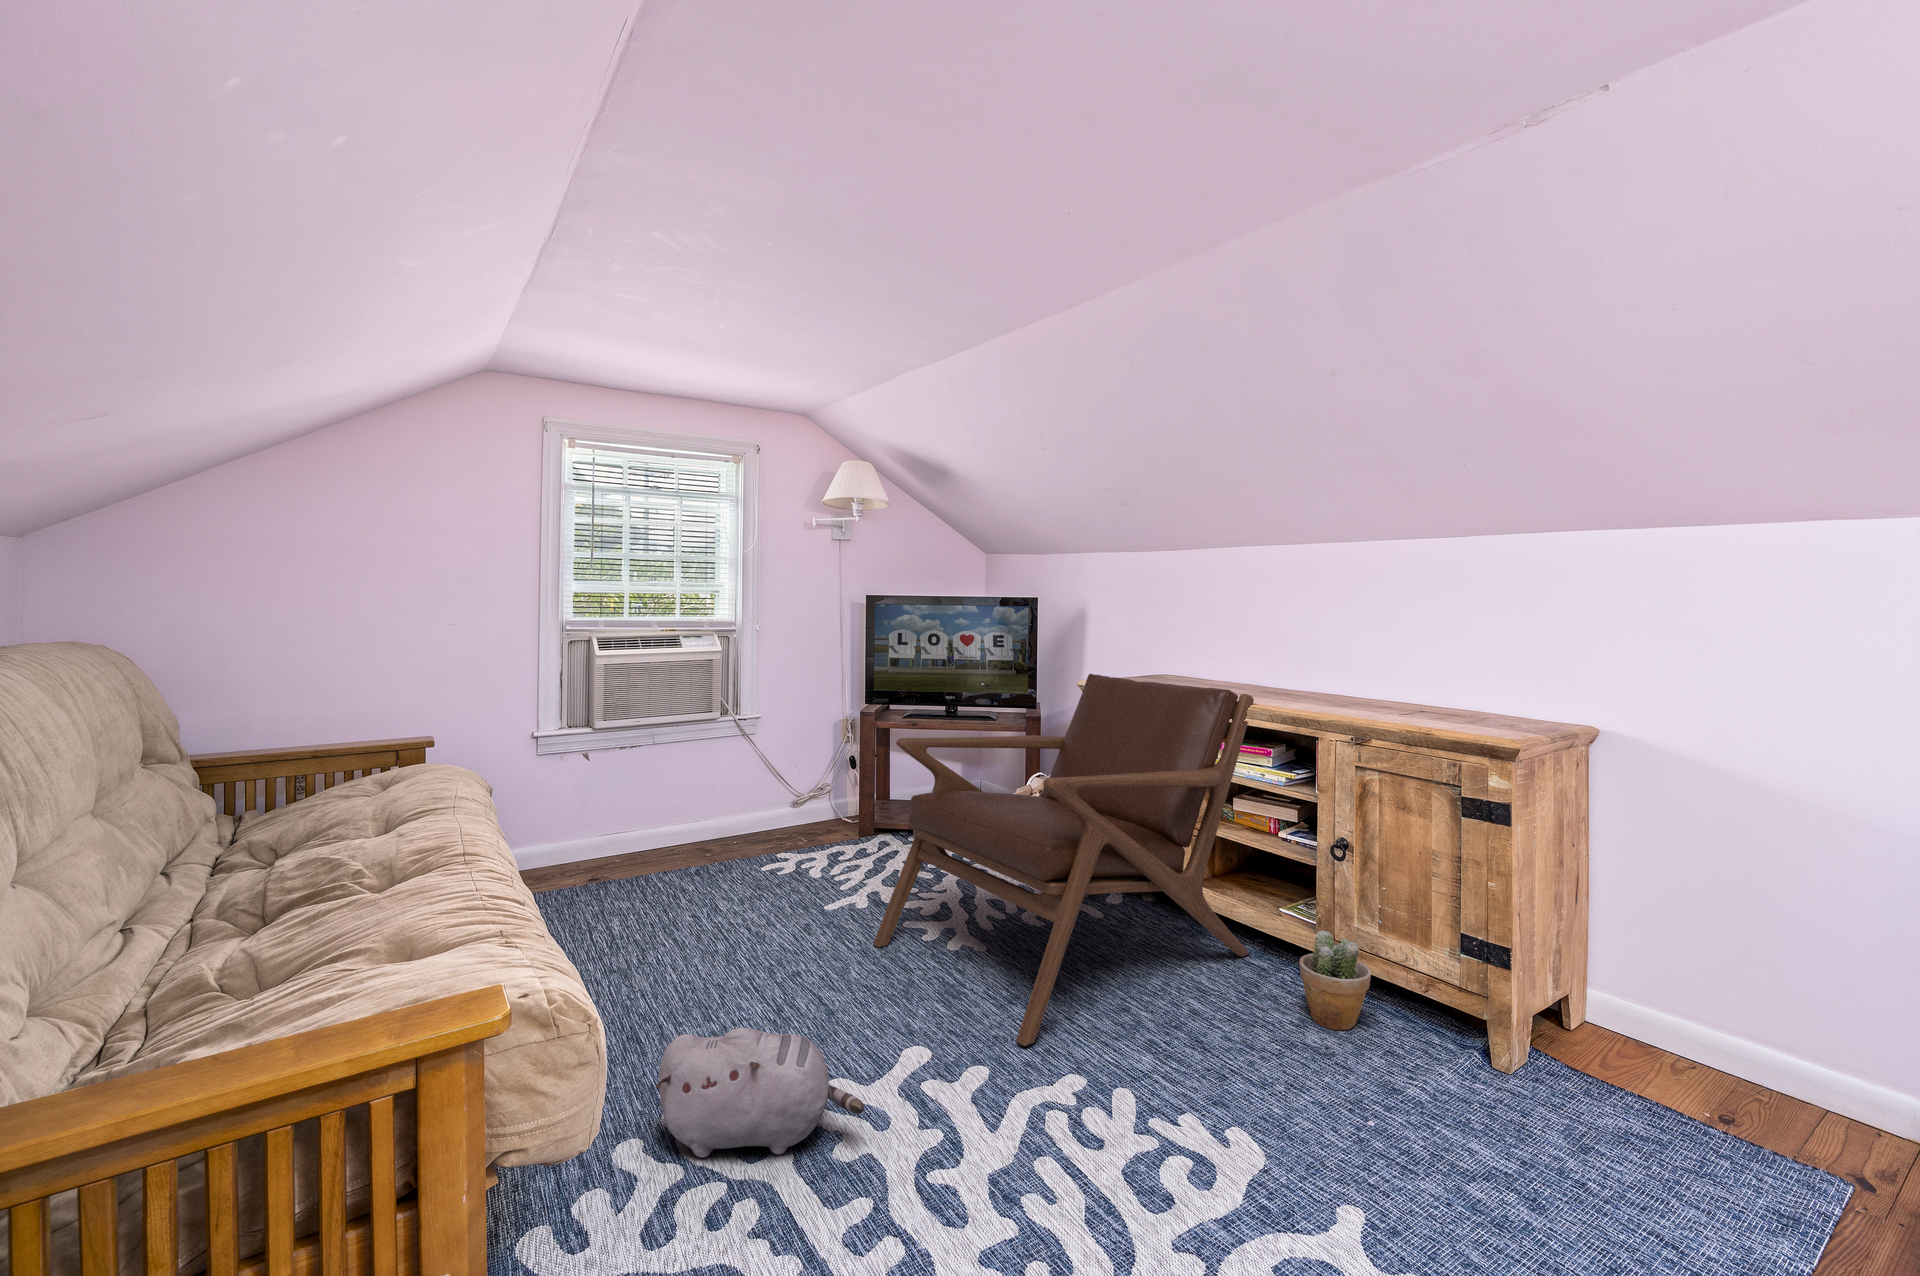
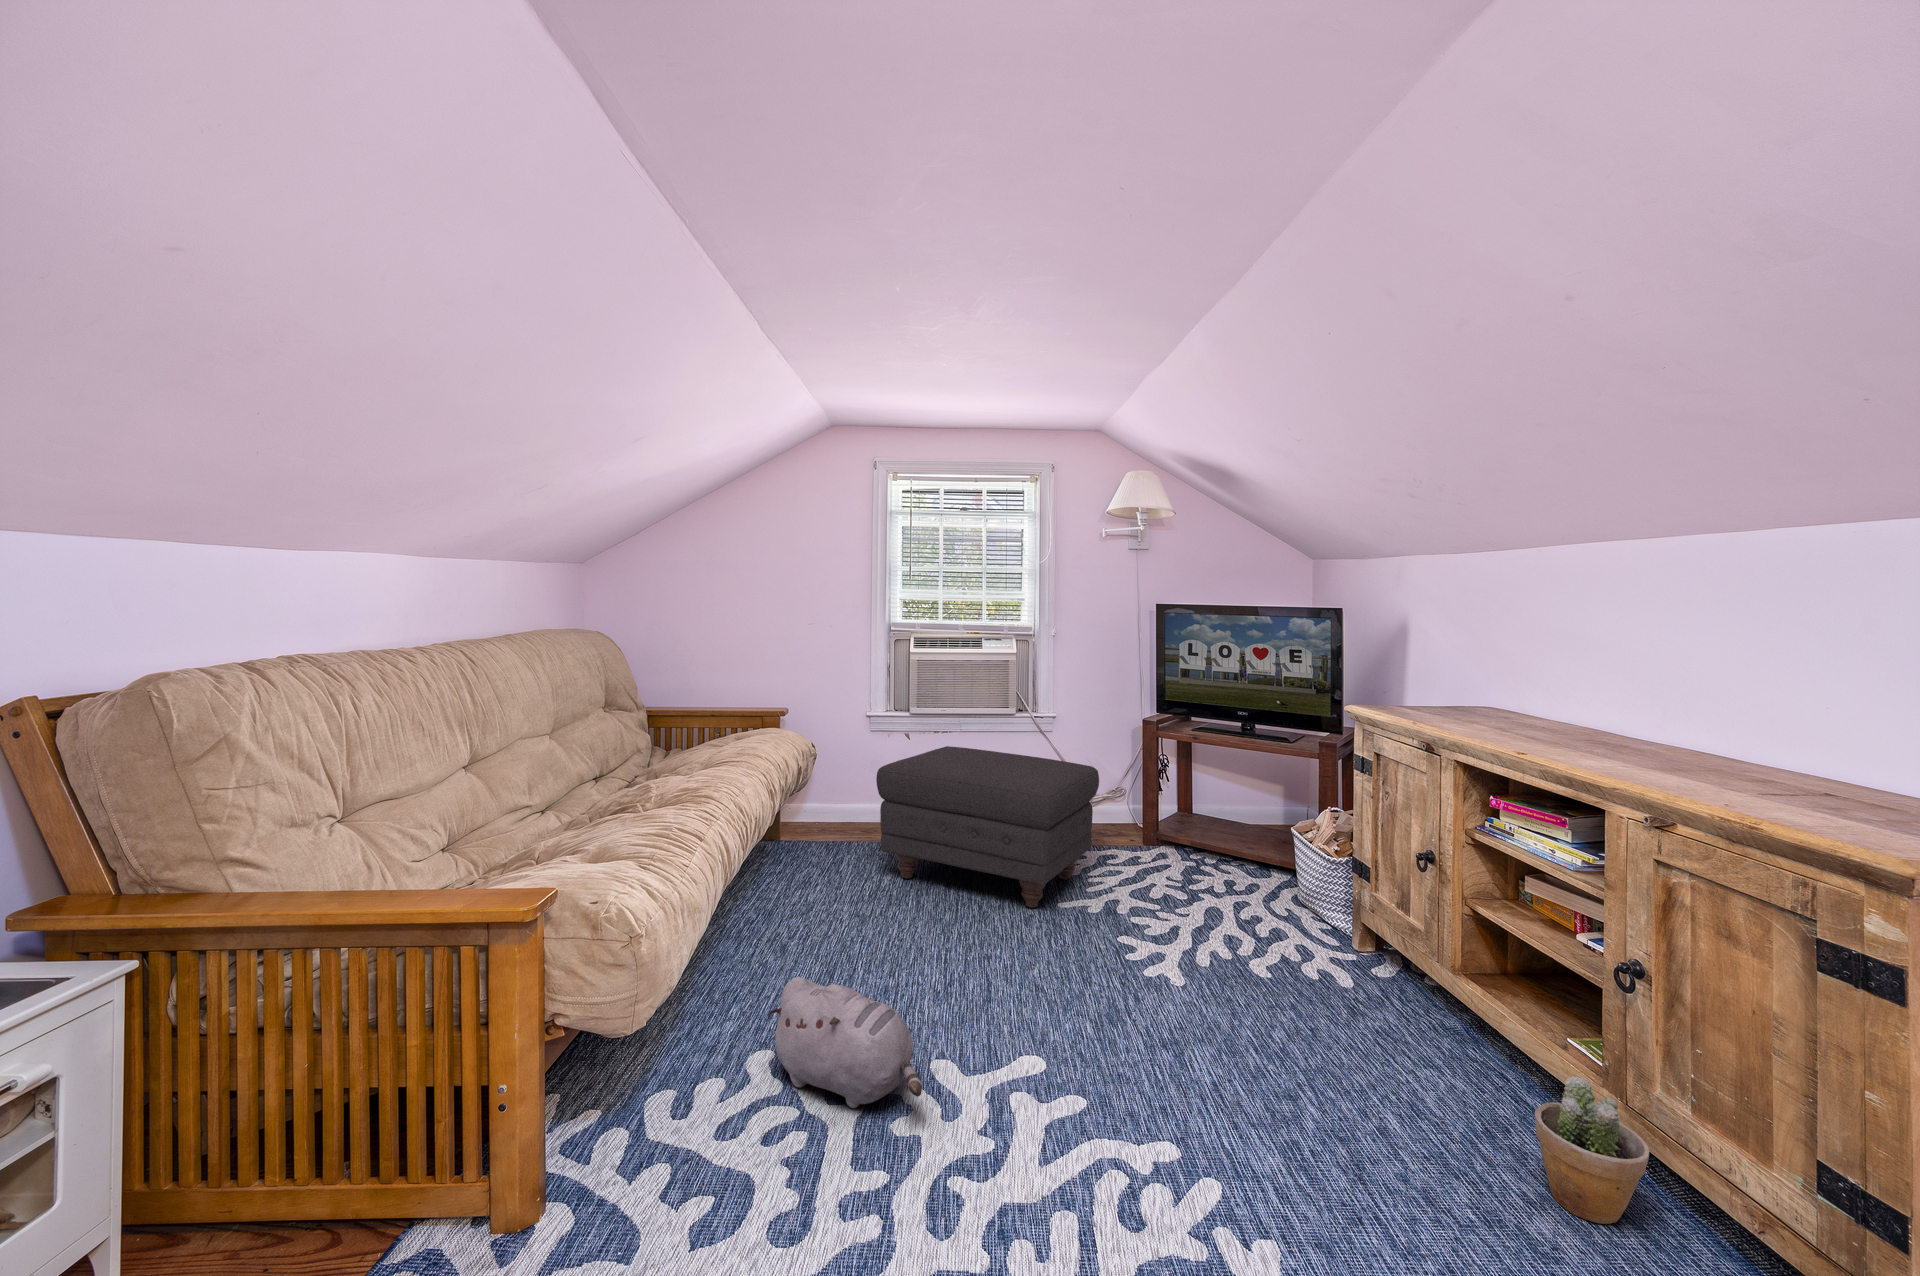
lounge chair: present [873,674,1254,1046] -> none [1074,703,1540,1092]
ottoman: none [605,761,841,919] -> present [876,746,1099,908]

